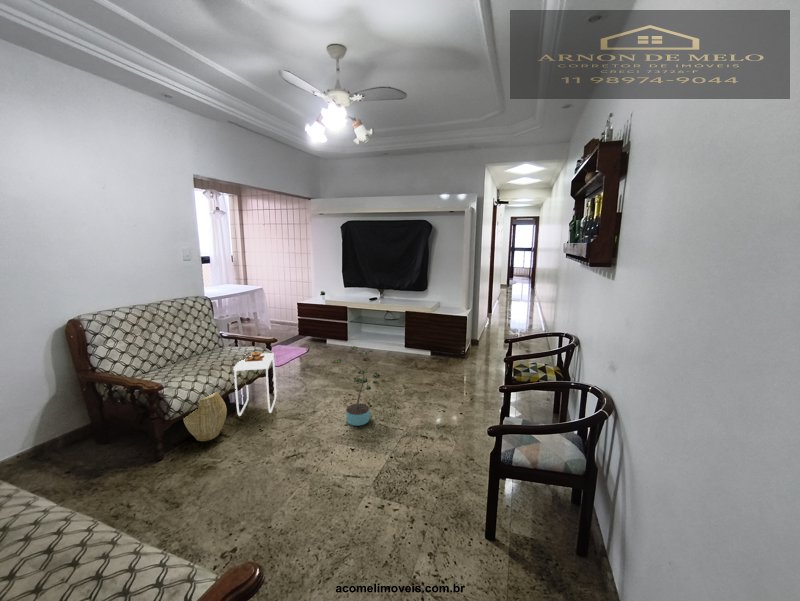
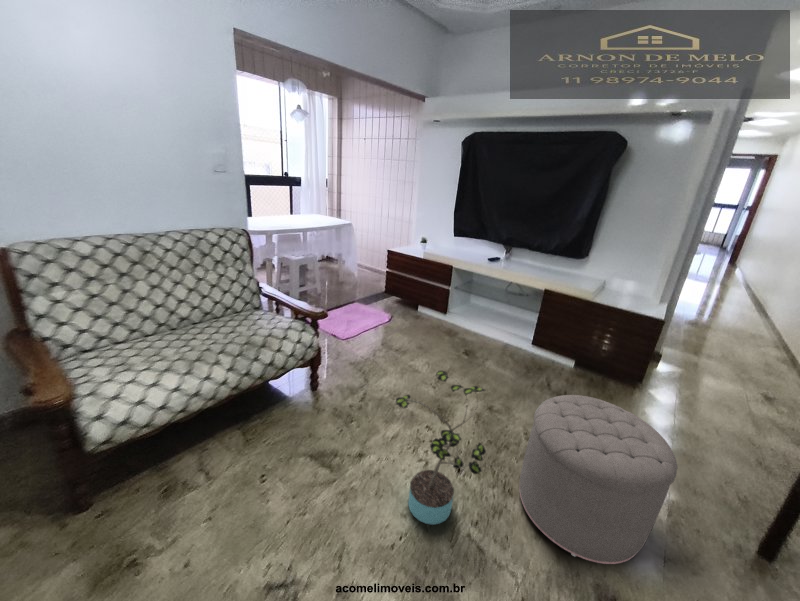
ottoman: none [401,351,459,420] -> present [519,395,678,564]
side table: present [234,352,276,416] -> none [237,332,316,438]
woven basket: present [183,392,227,441] -> none [143,391,217,476]

